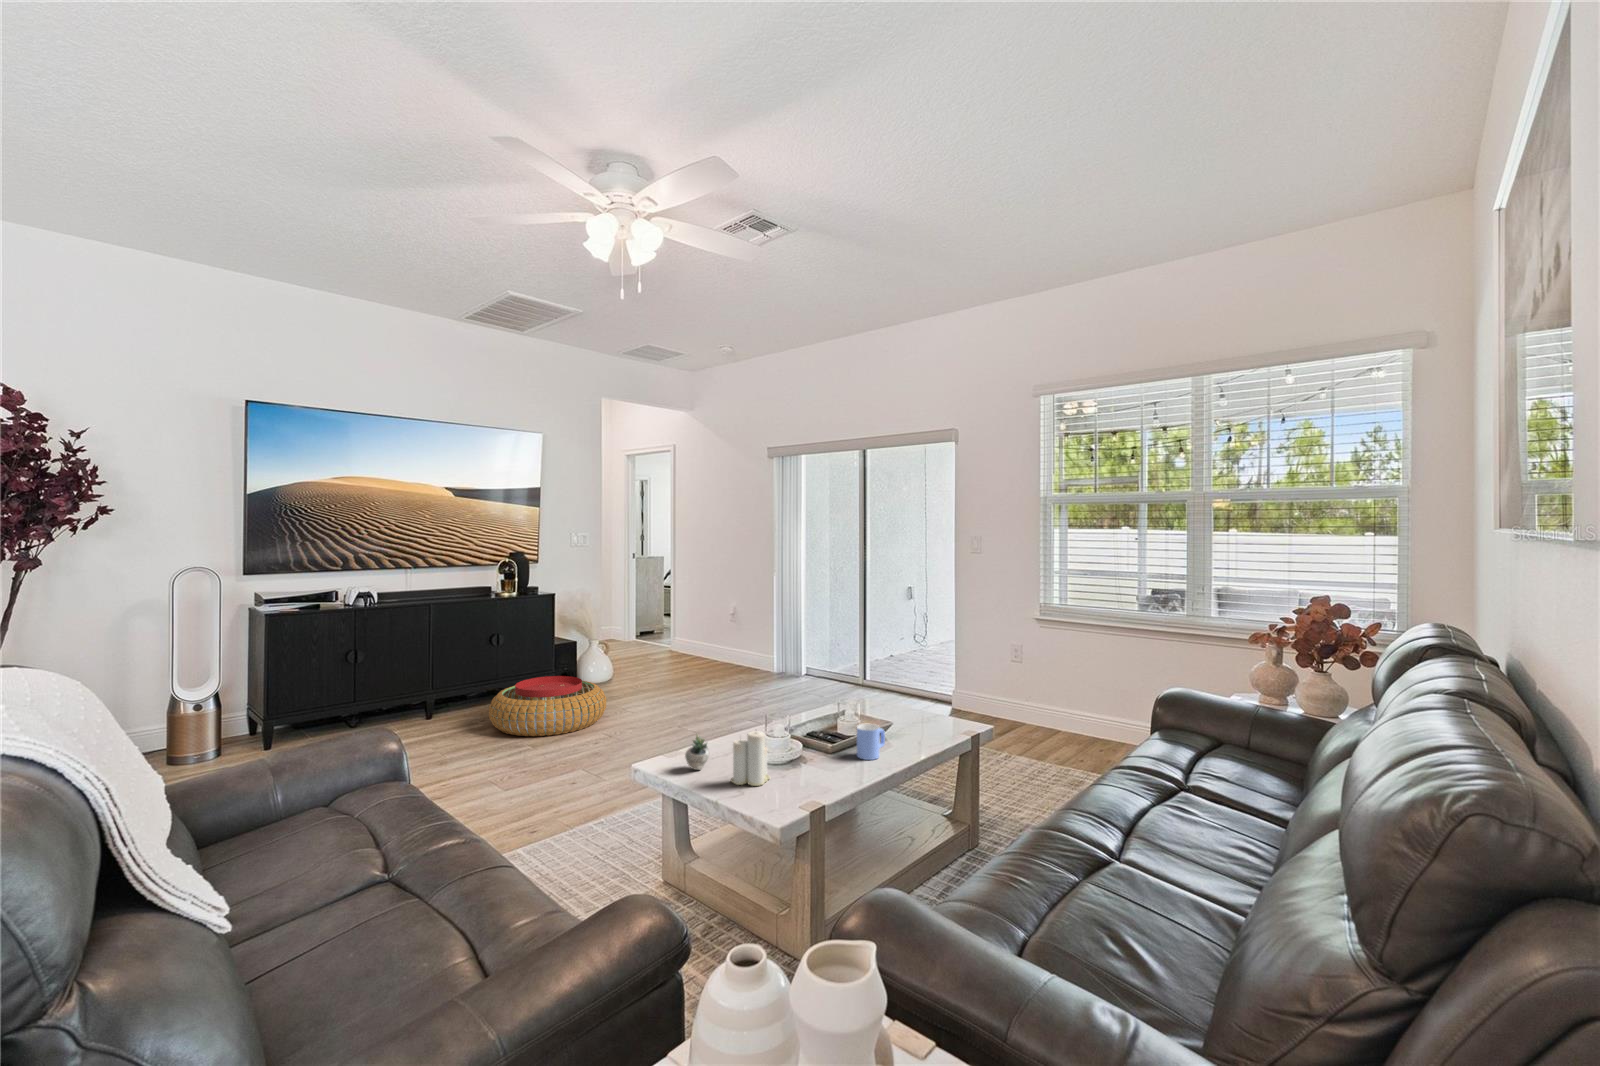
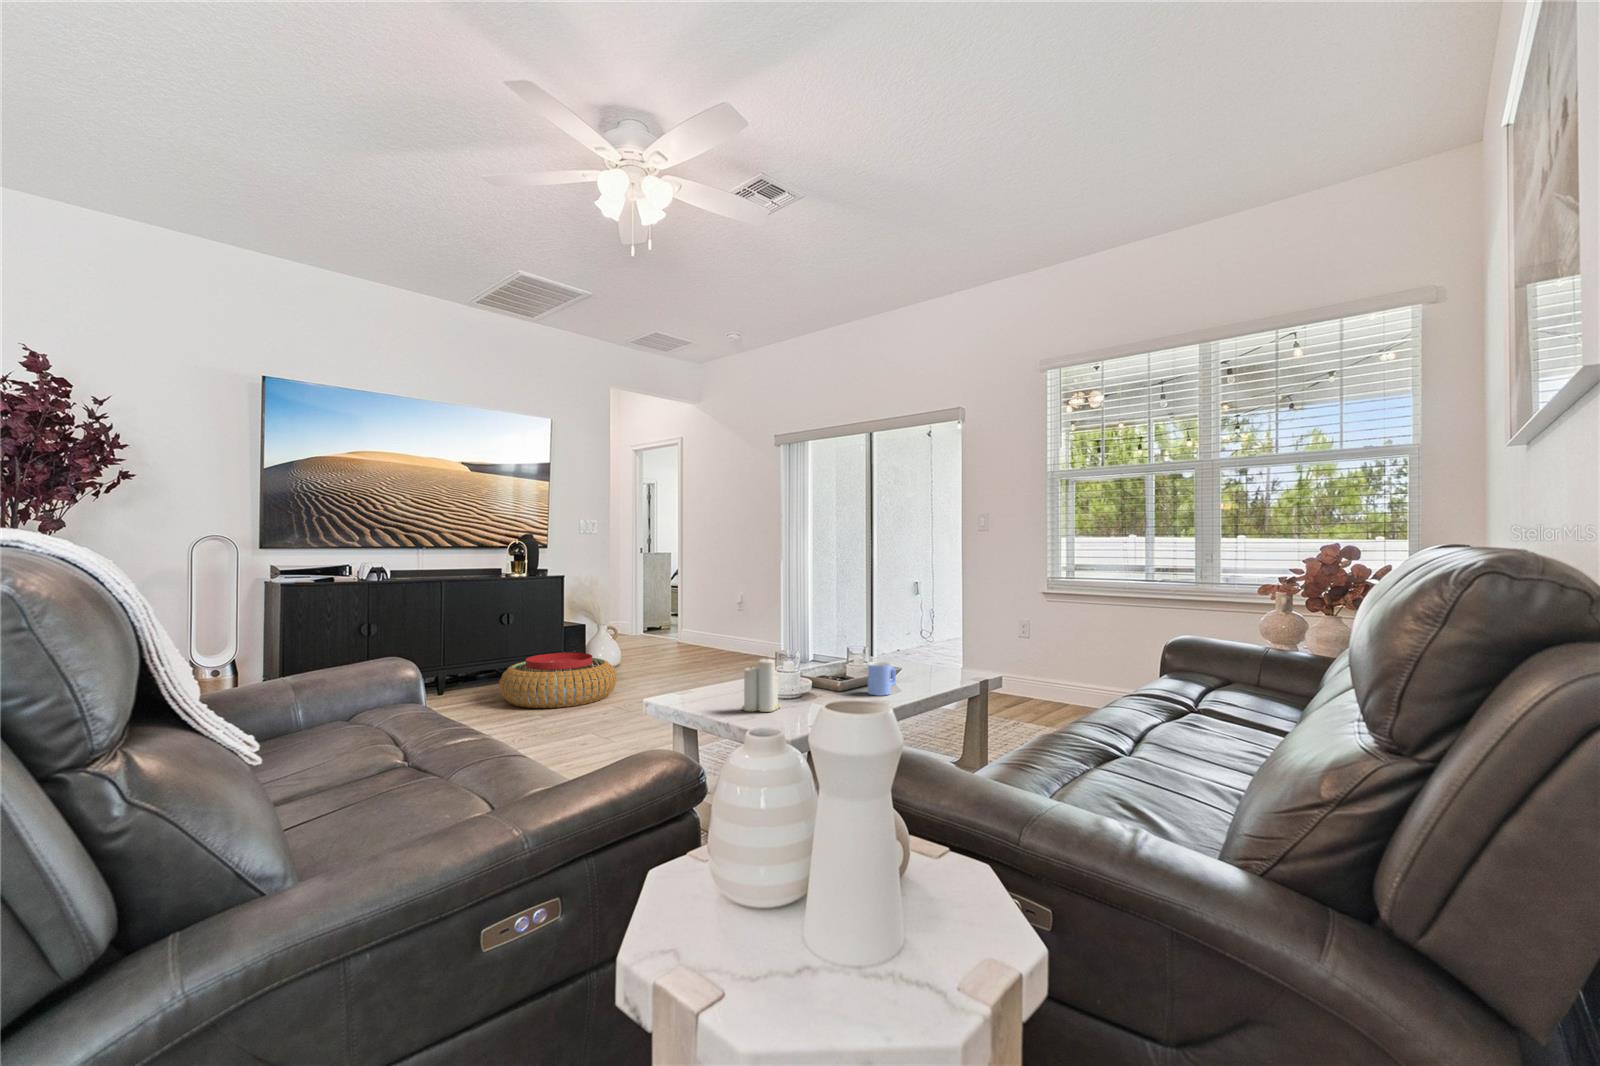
succulent plant: present [685,735,709,770] -> none [696,661,744,702]

